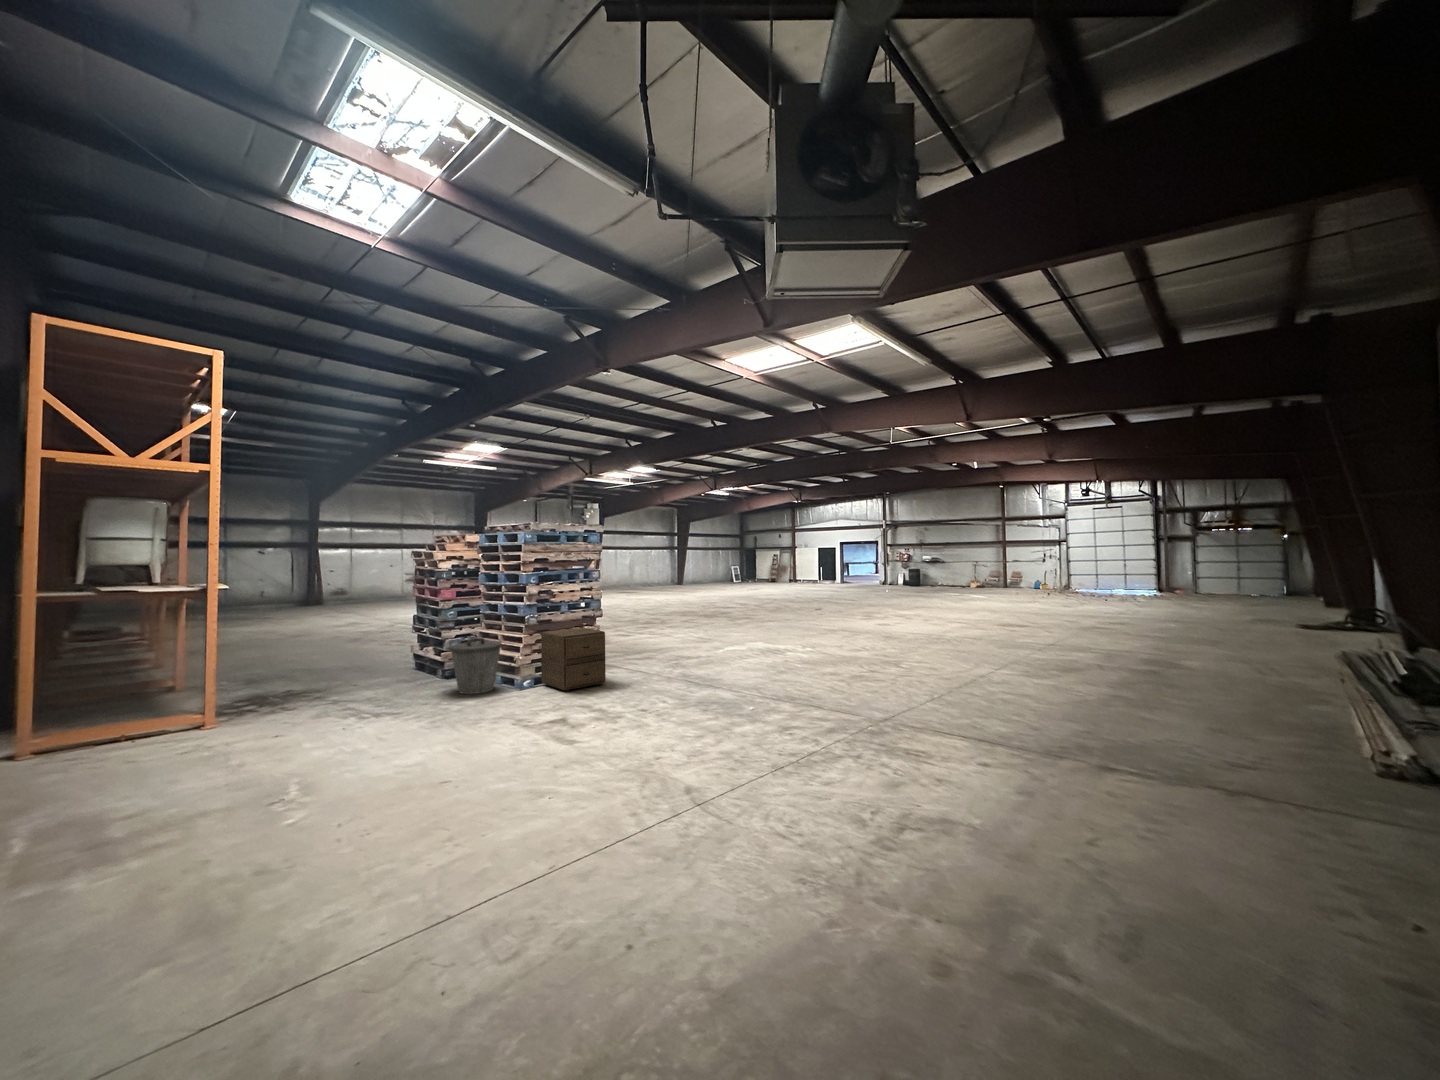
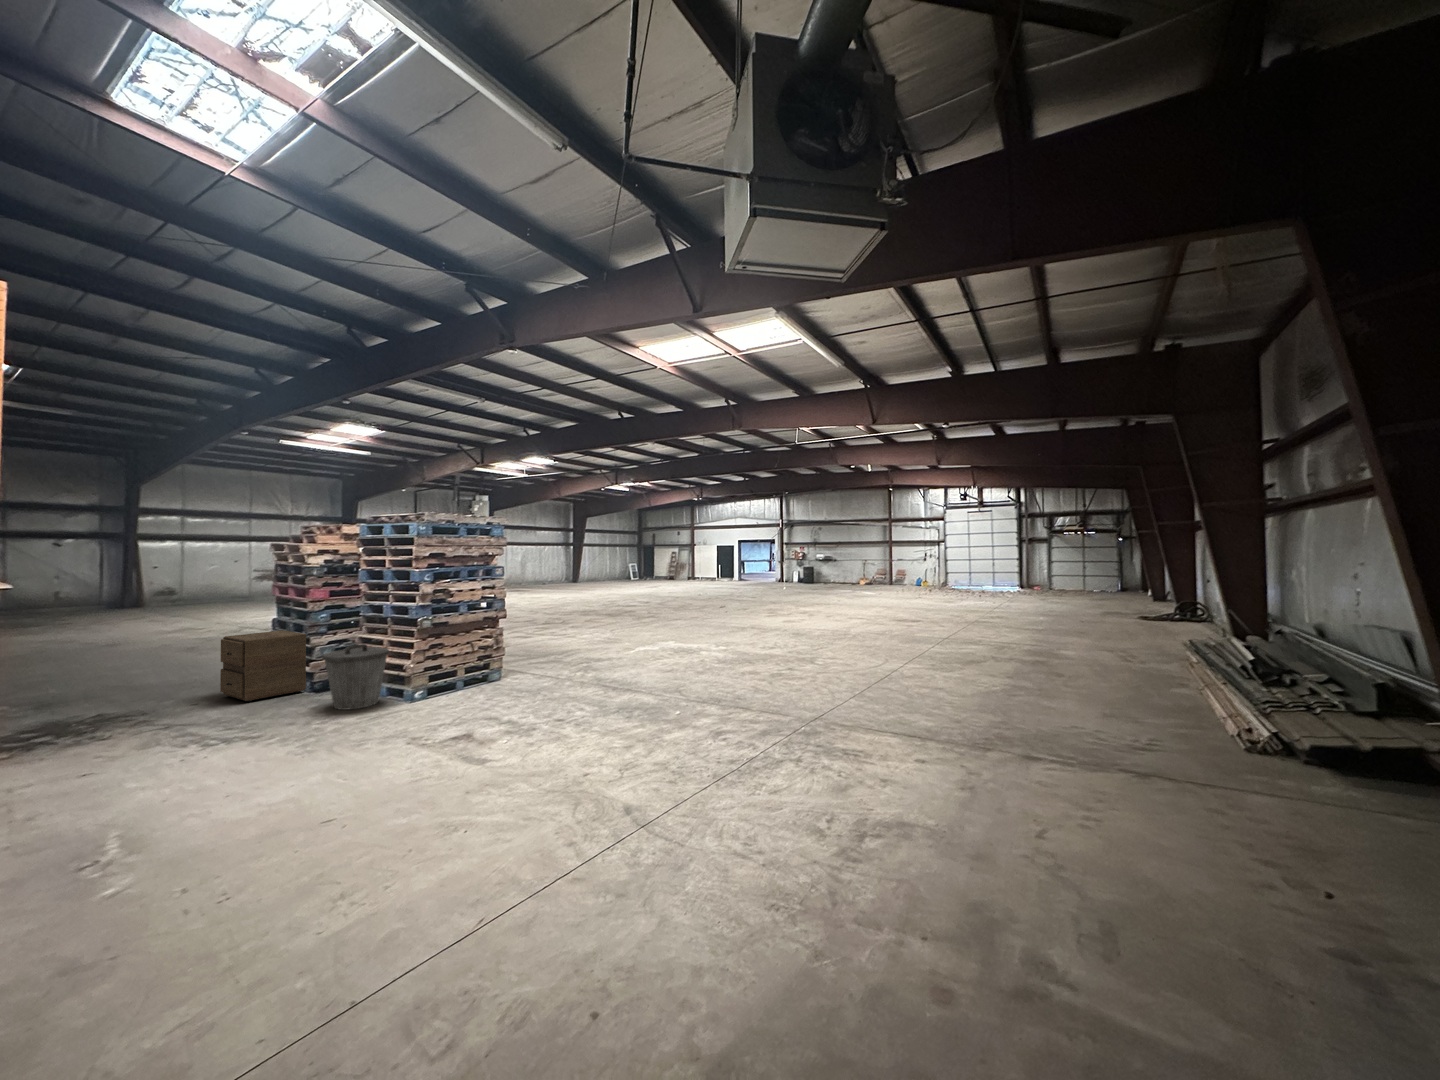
filing cabinet: present [541,628,606,692] -> present [220,630,306,702]

